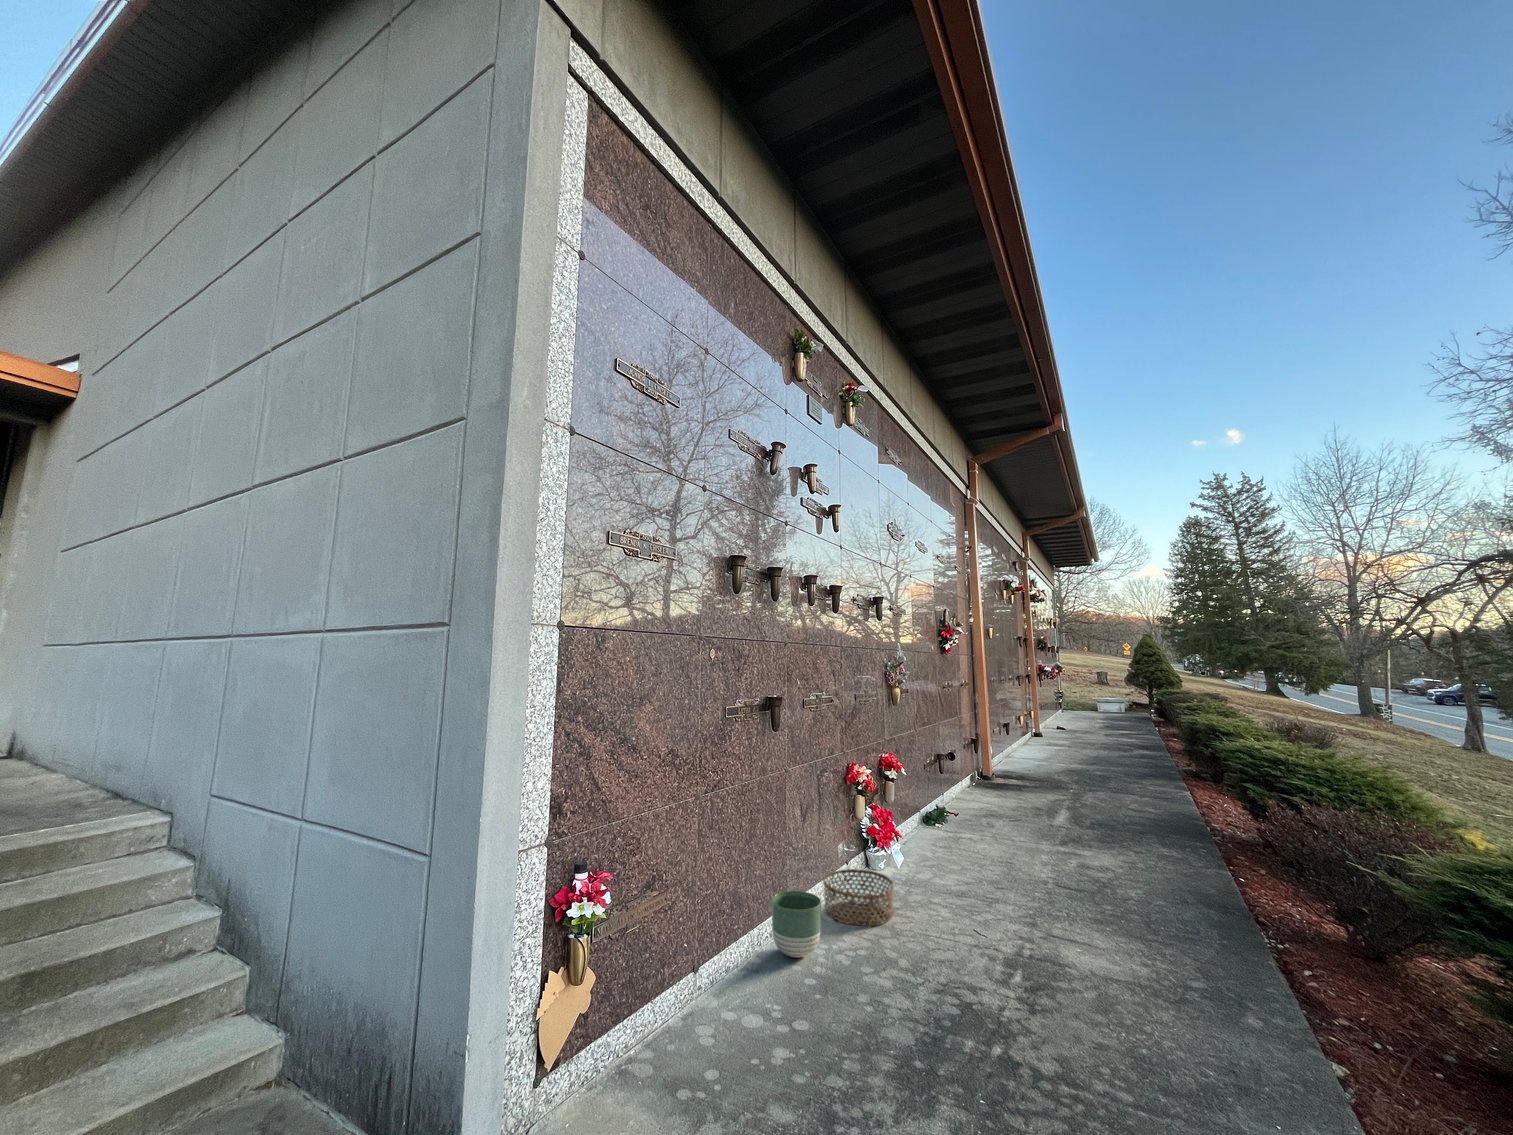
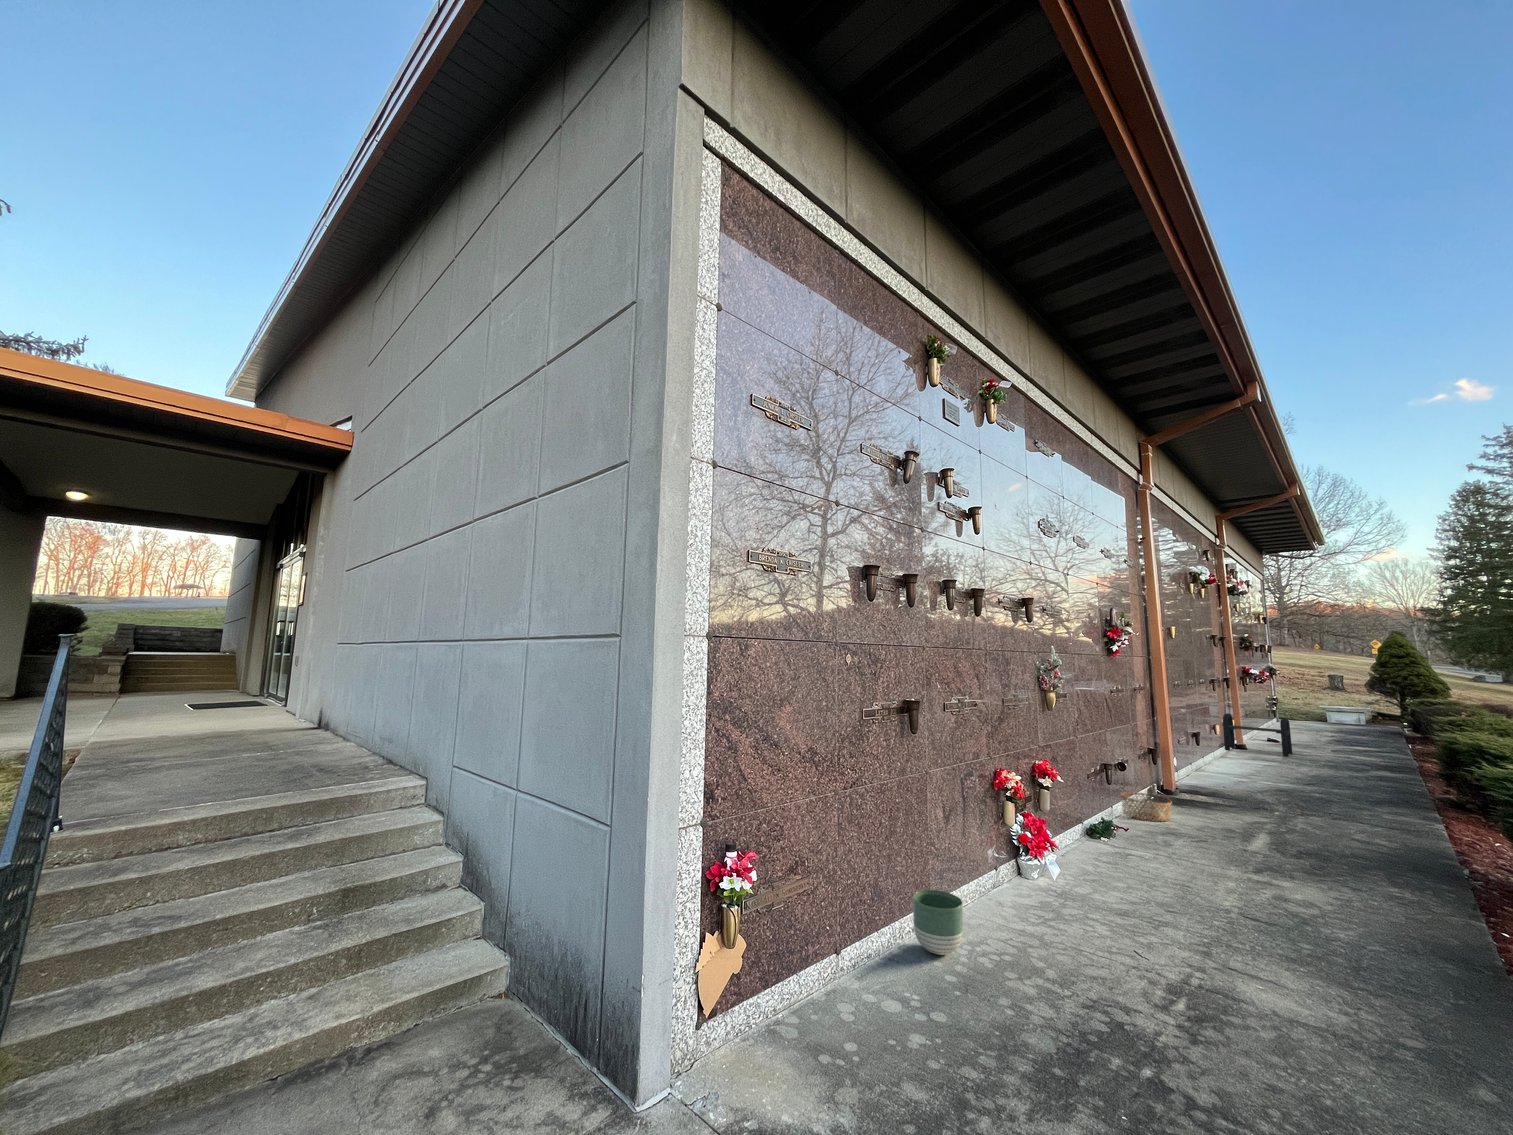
bench: none [1025,706,1076,742] -> present [1223,713,1292,757]
basket: present [823,869,894,926] -> present [1121,792,1171,821]

